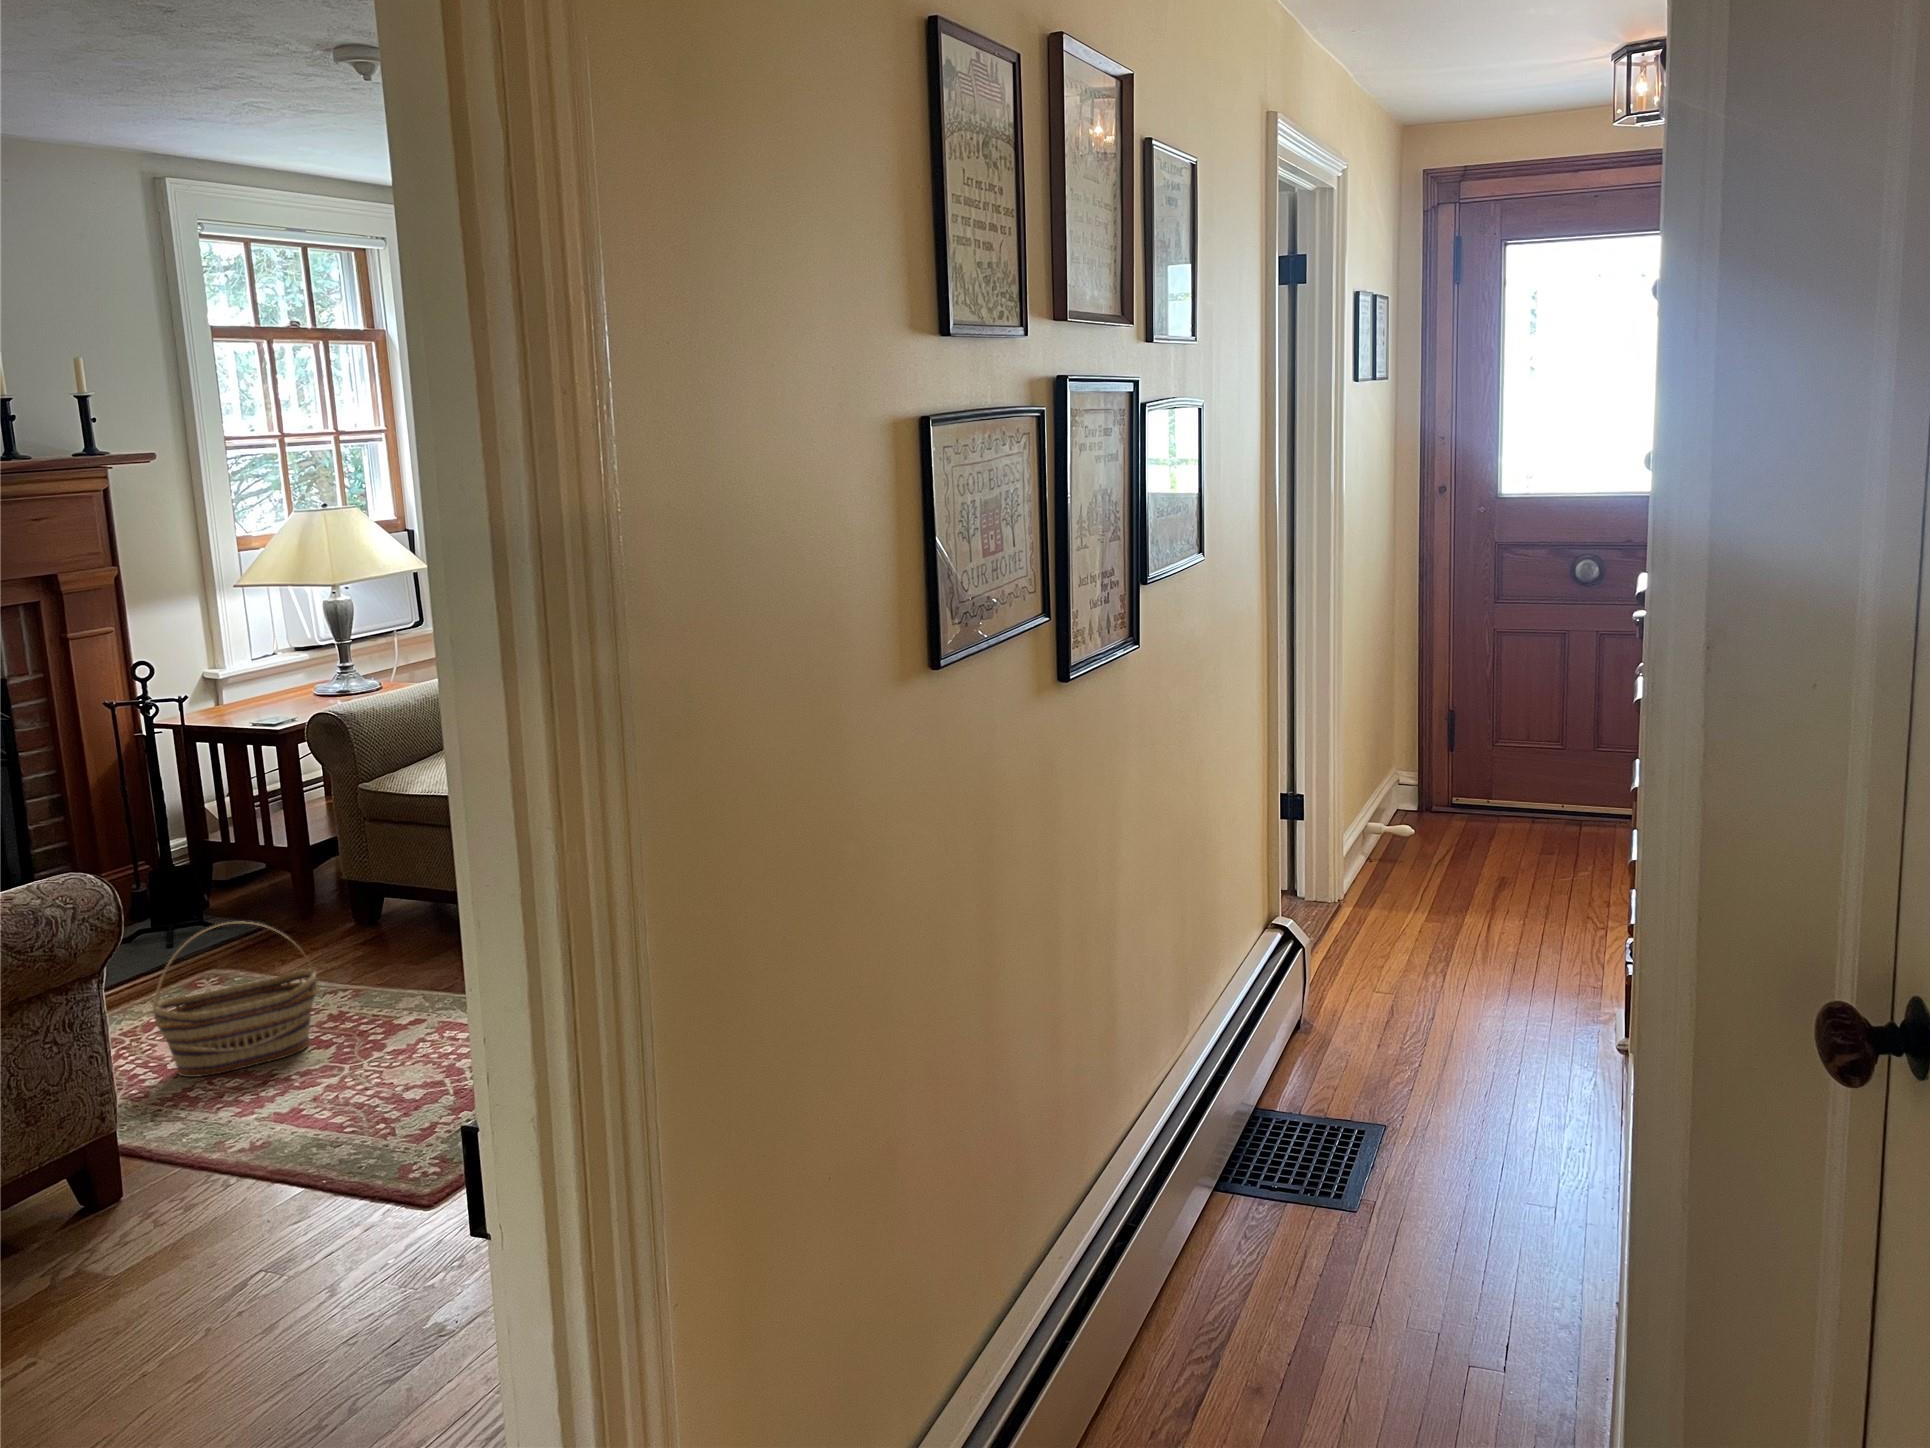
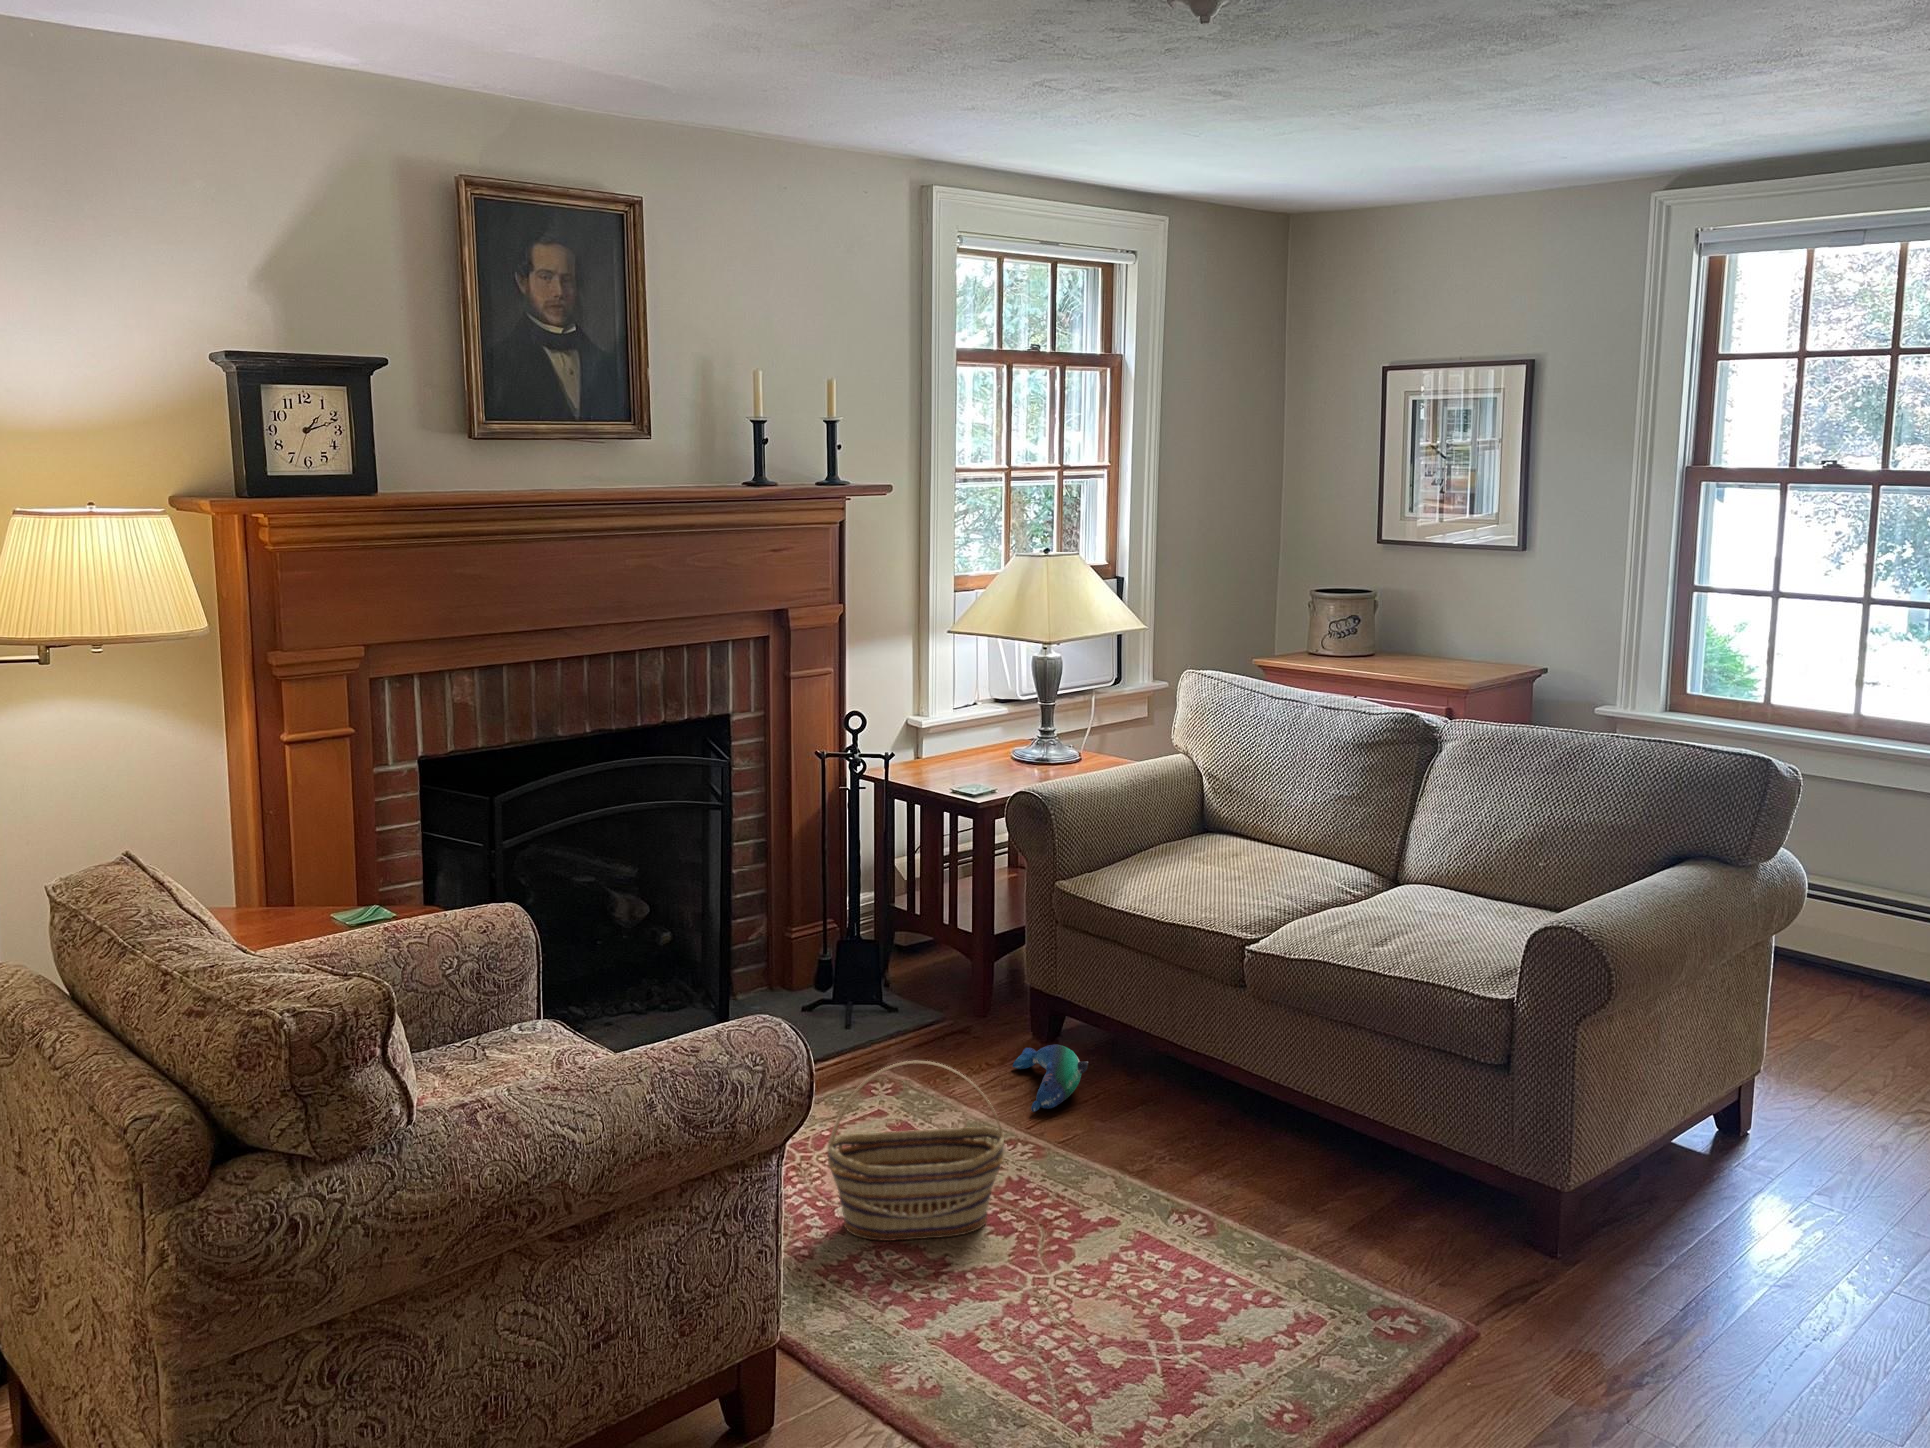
plush toy: none [333,917,399,970] -> present [1012,1044,1088,1112]

